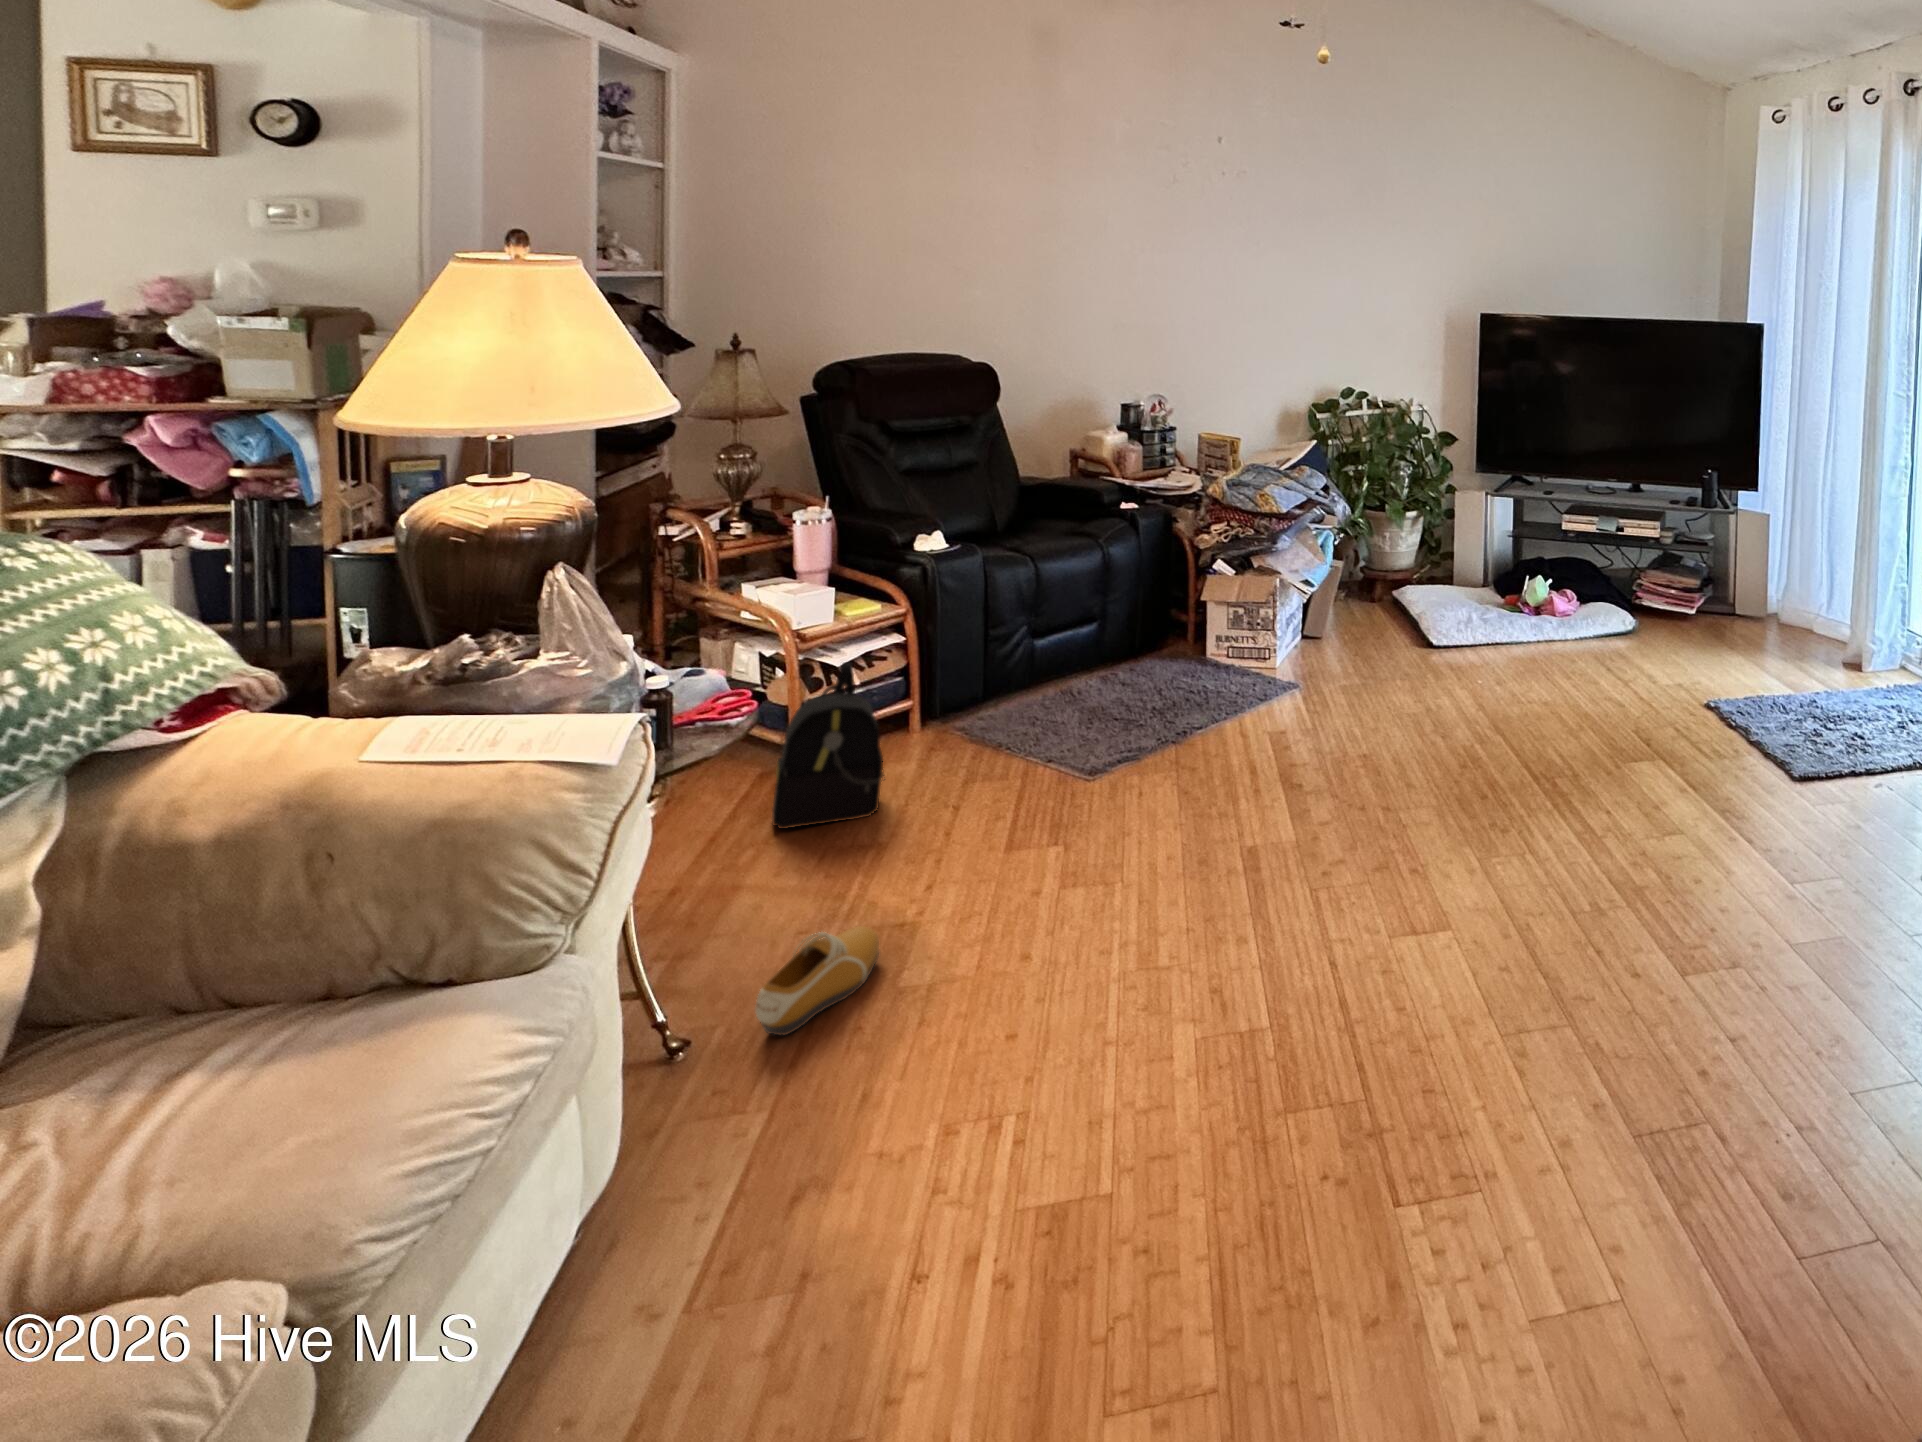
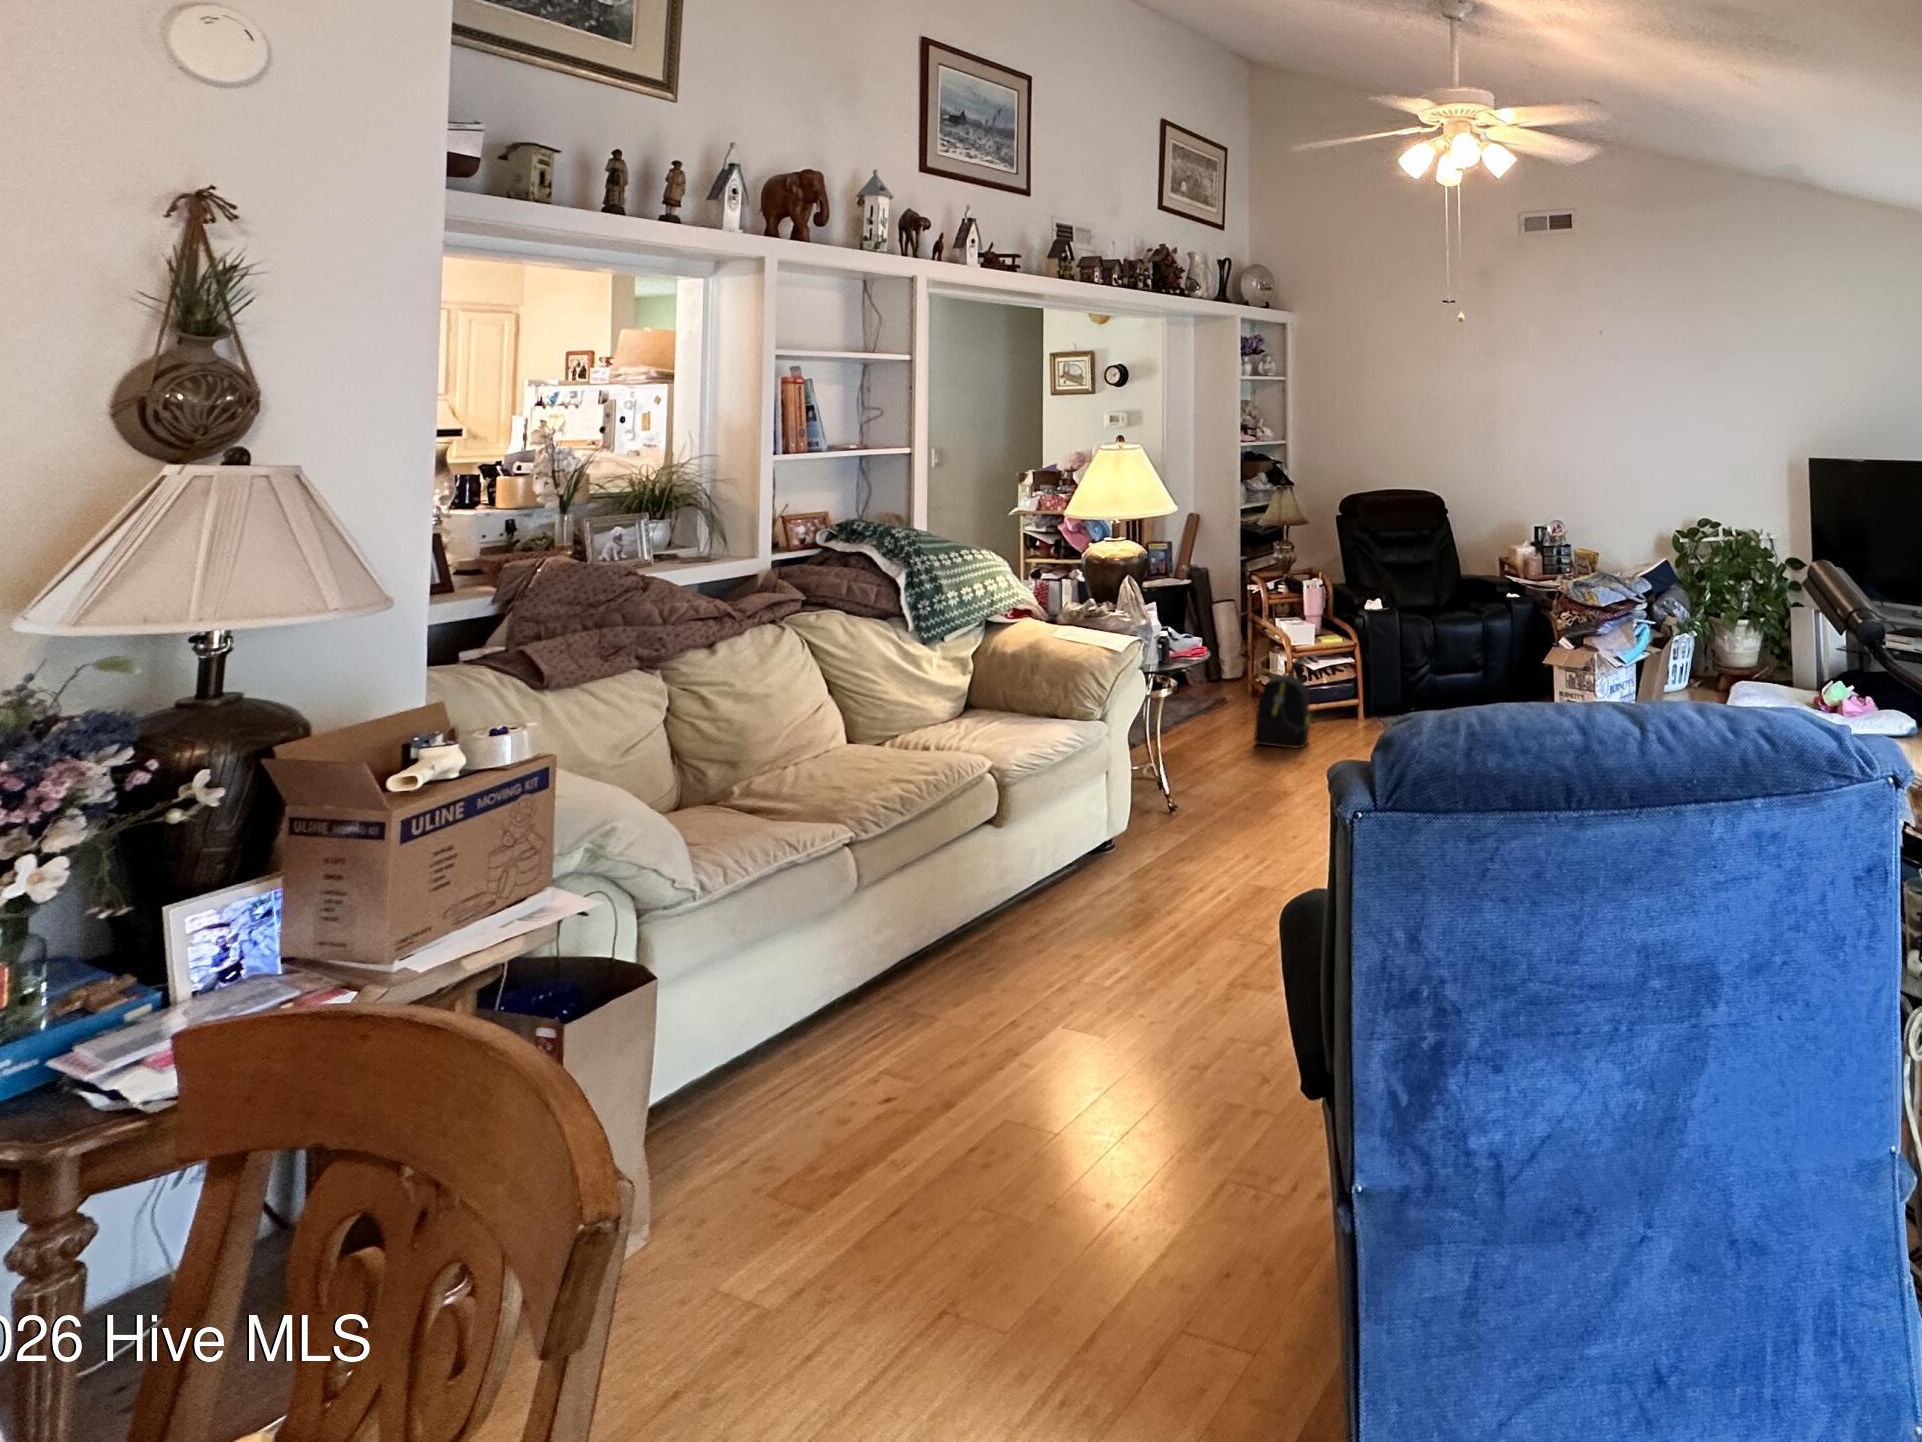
shoe: present [755,926,879,1035] -> none [1178,770,1245,810]

